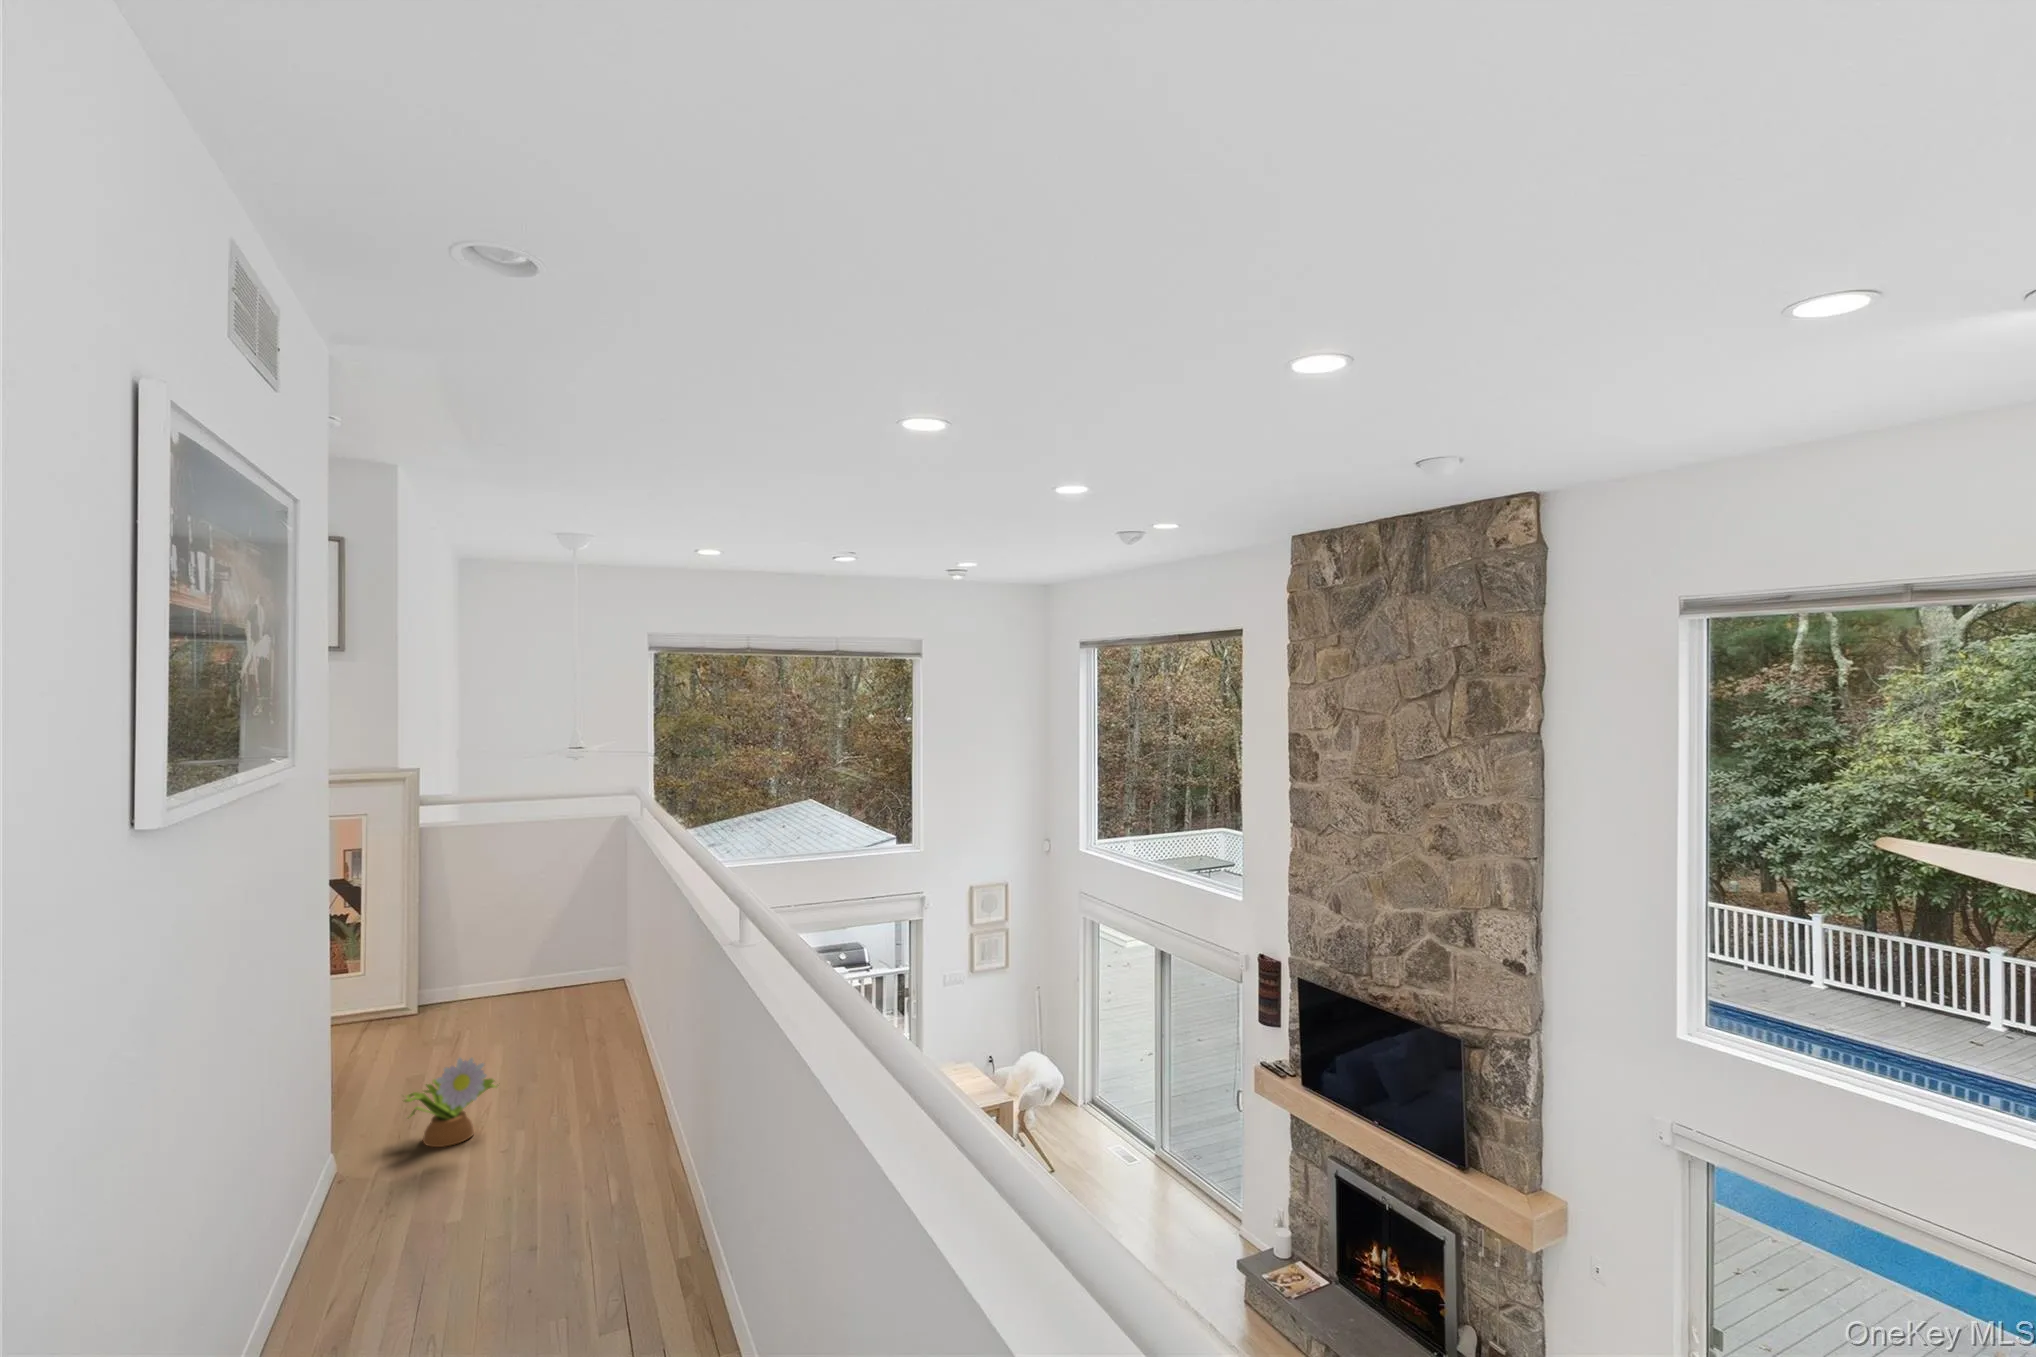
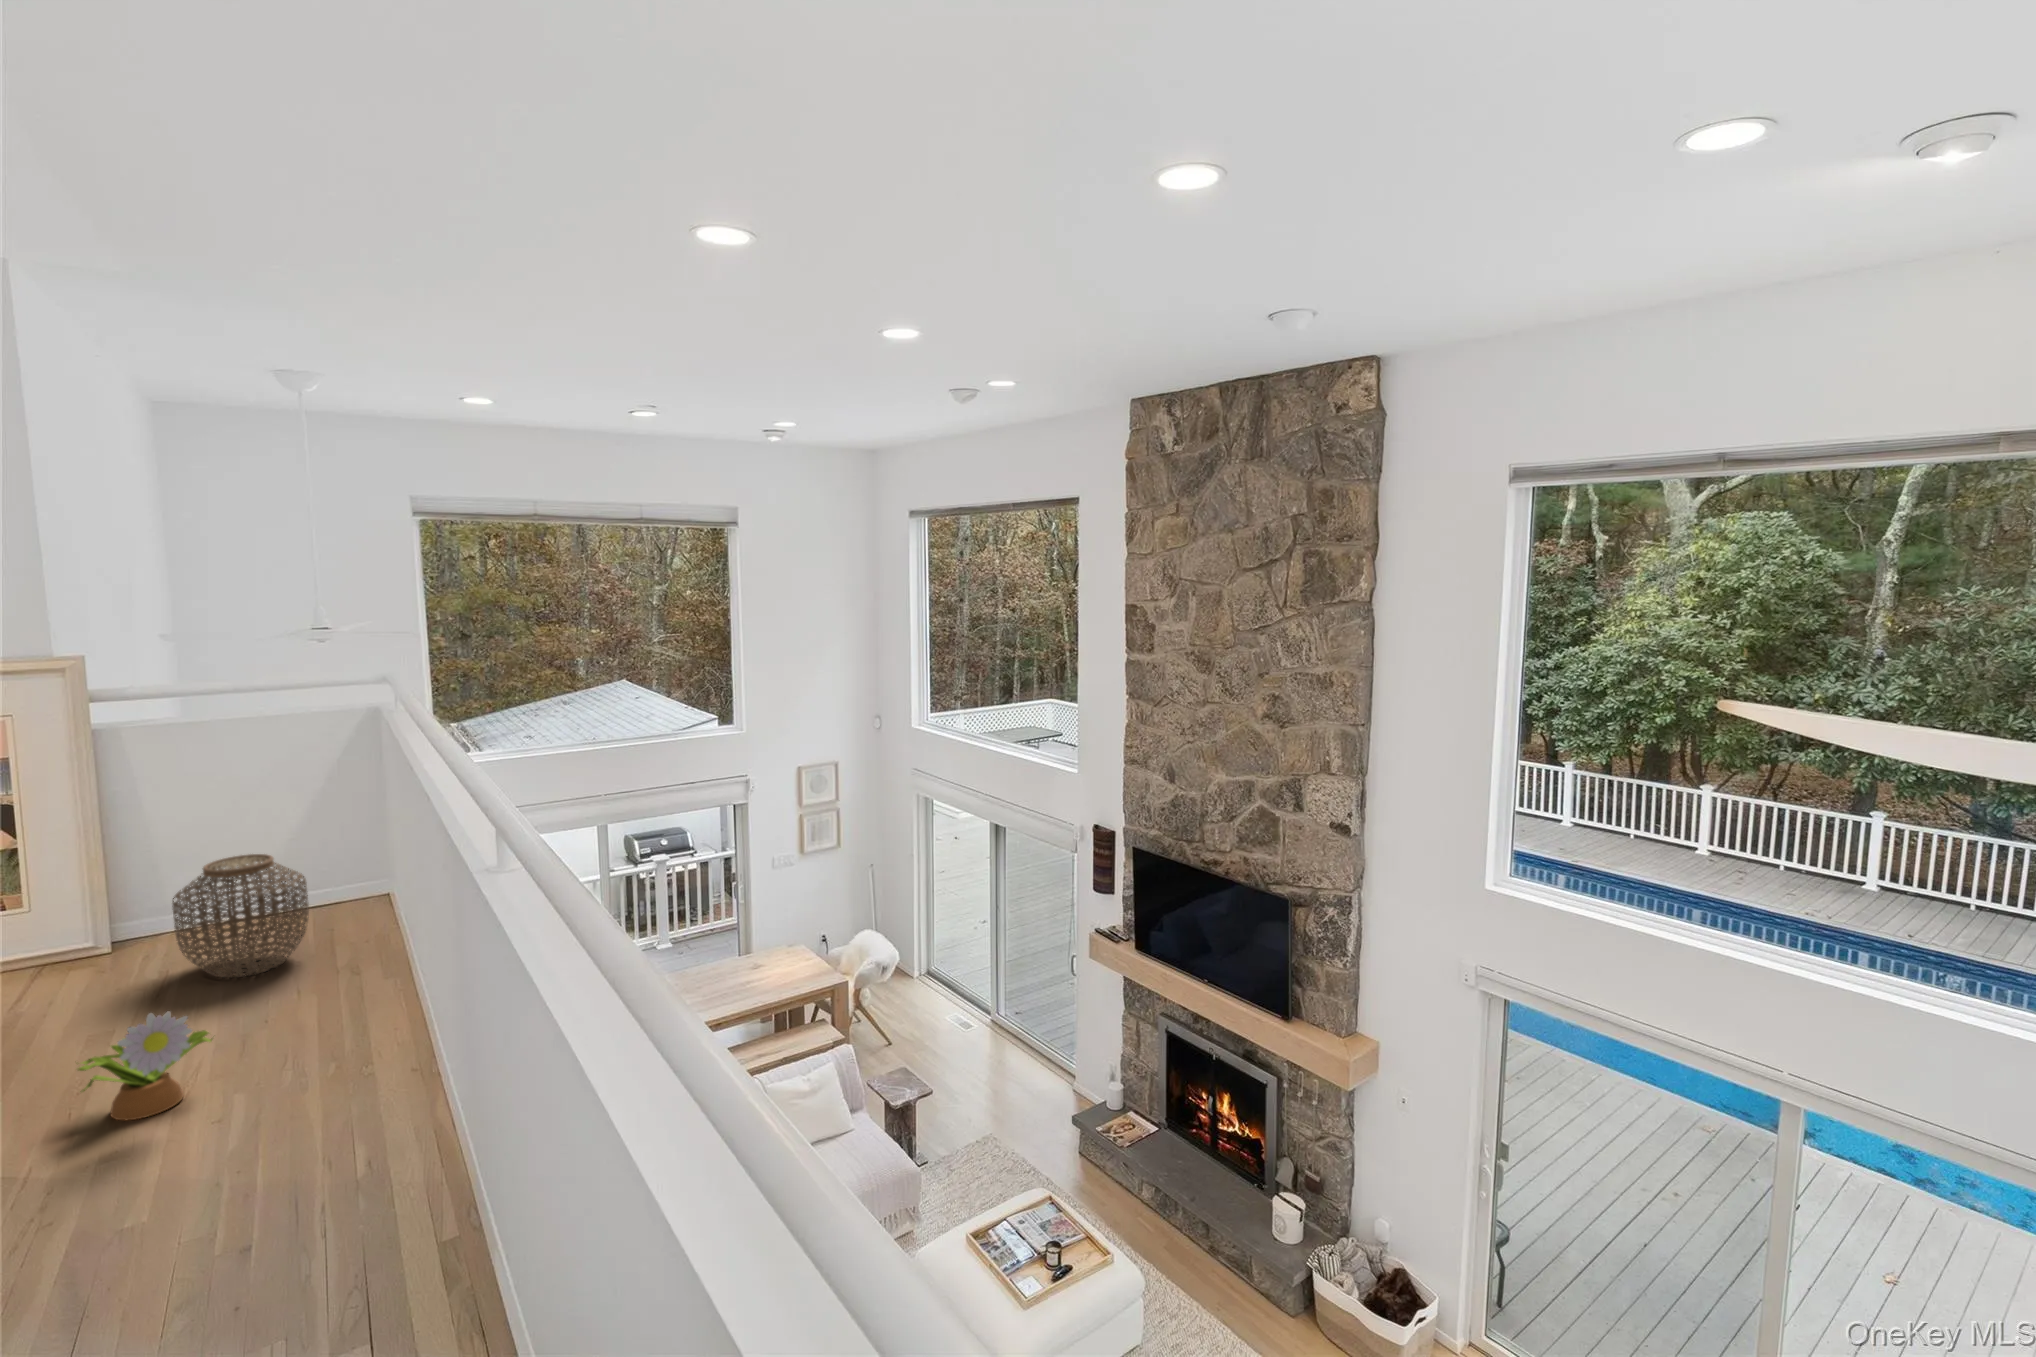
woven basket: none [461,937,560,1042] -> present [172,854,309,977]

